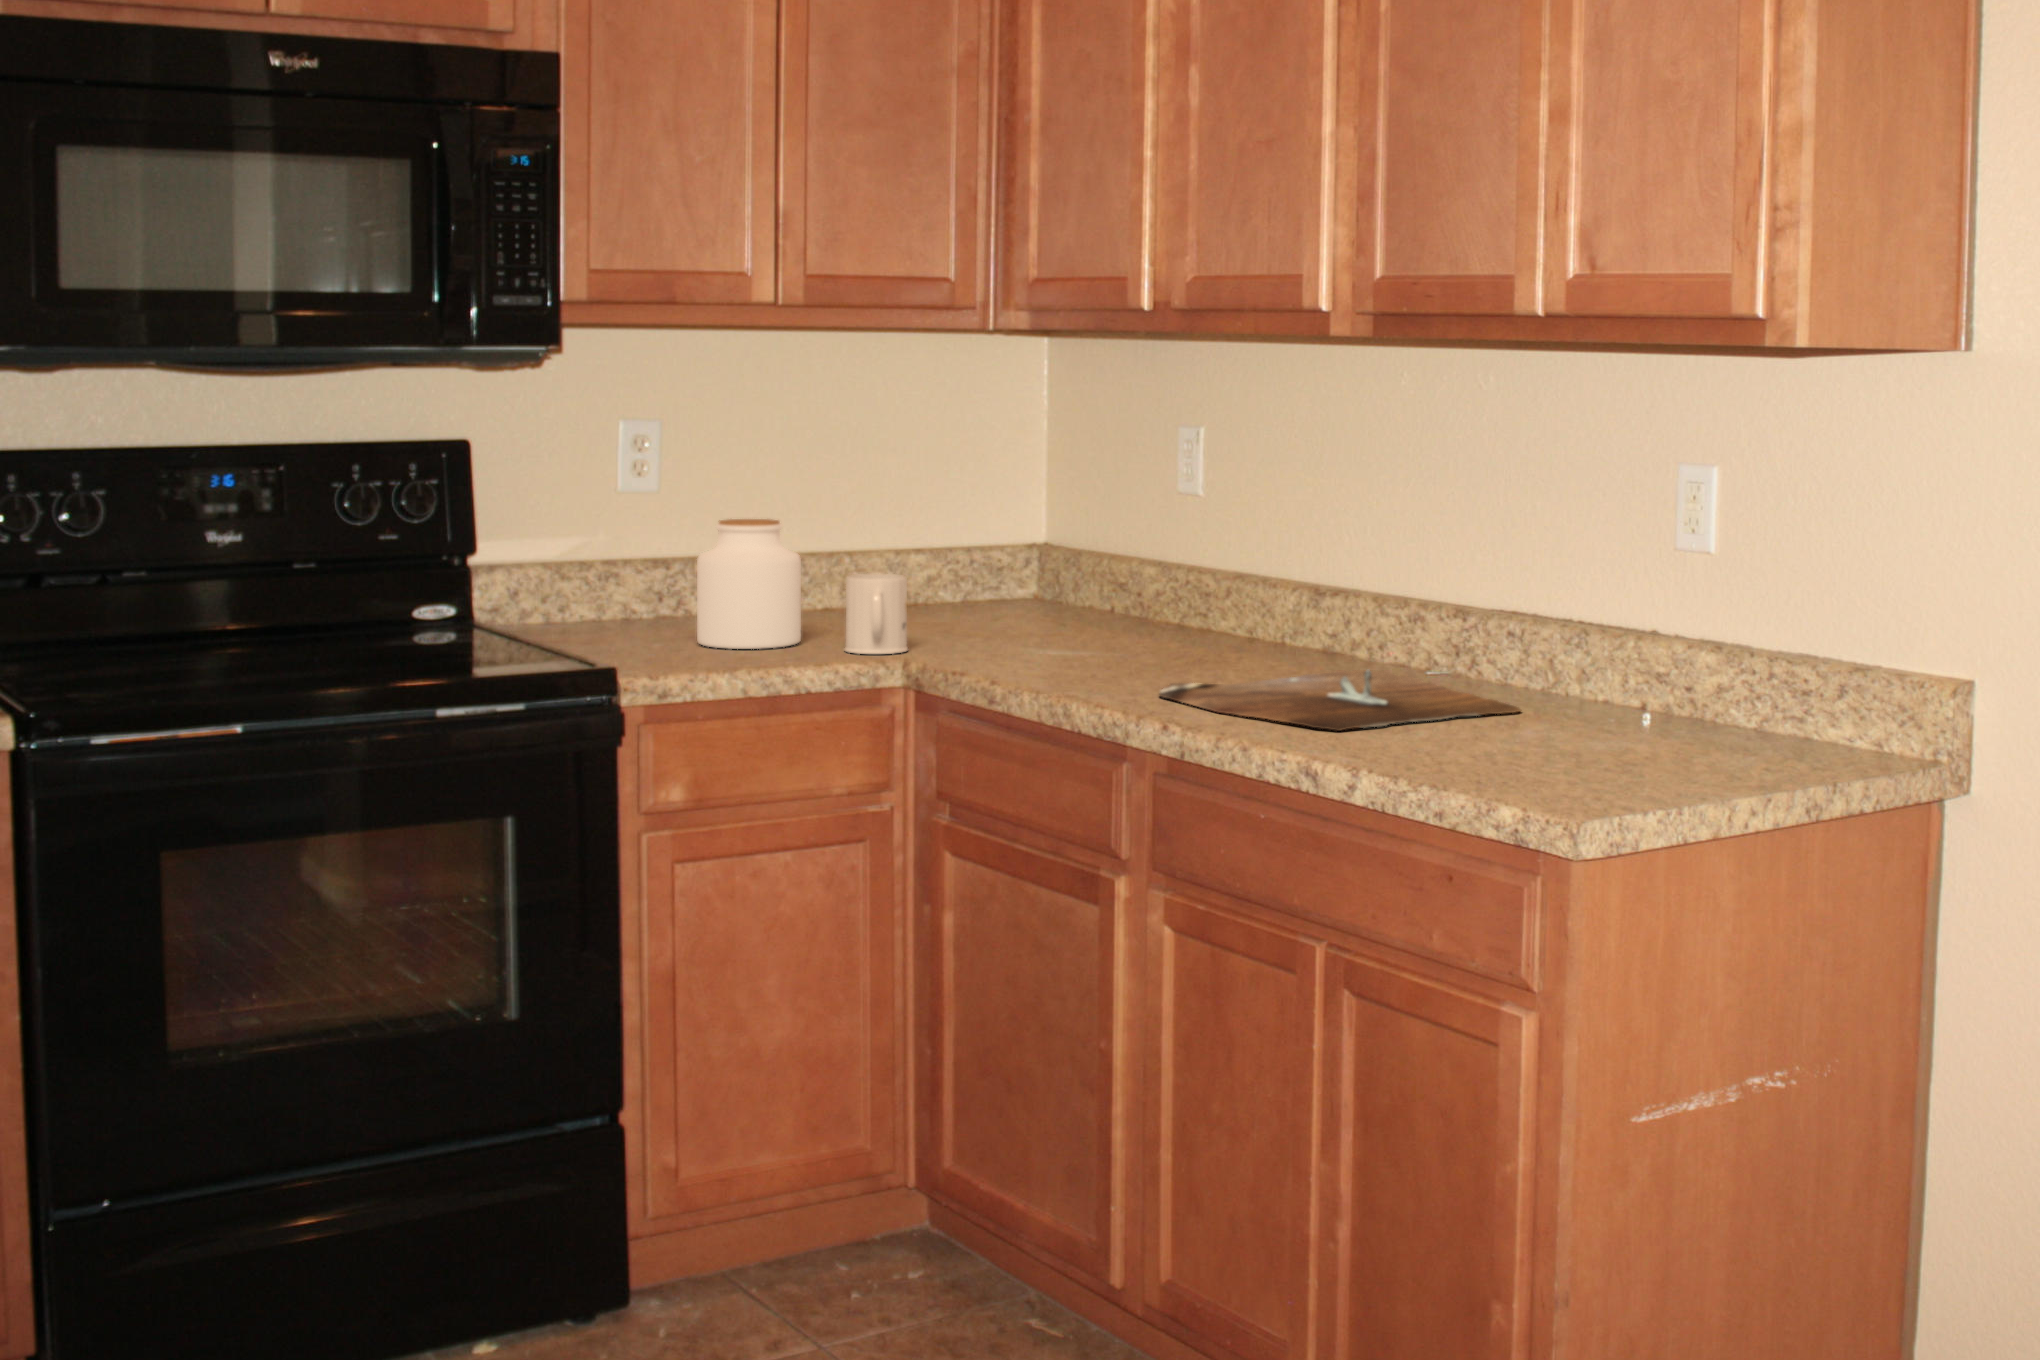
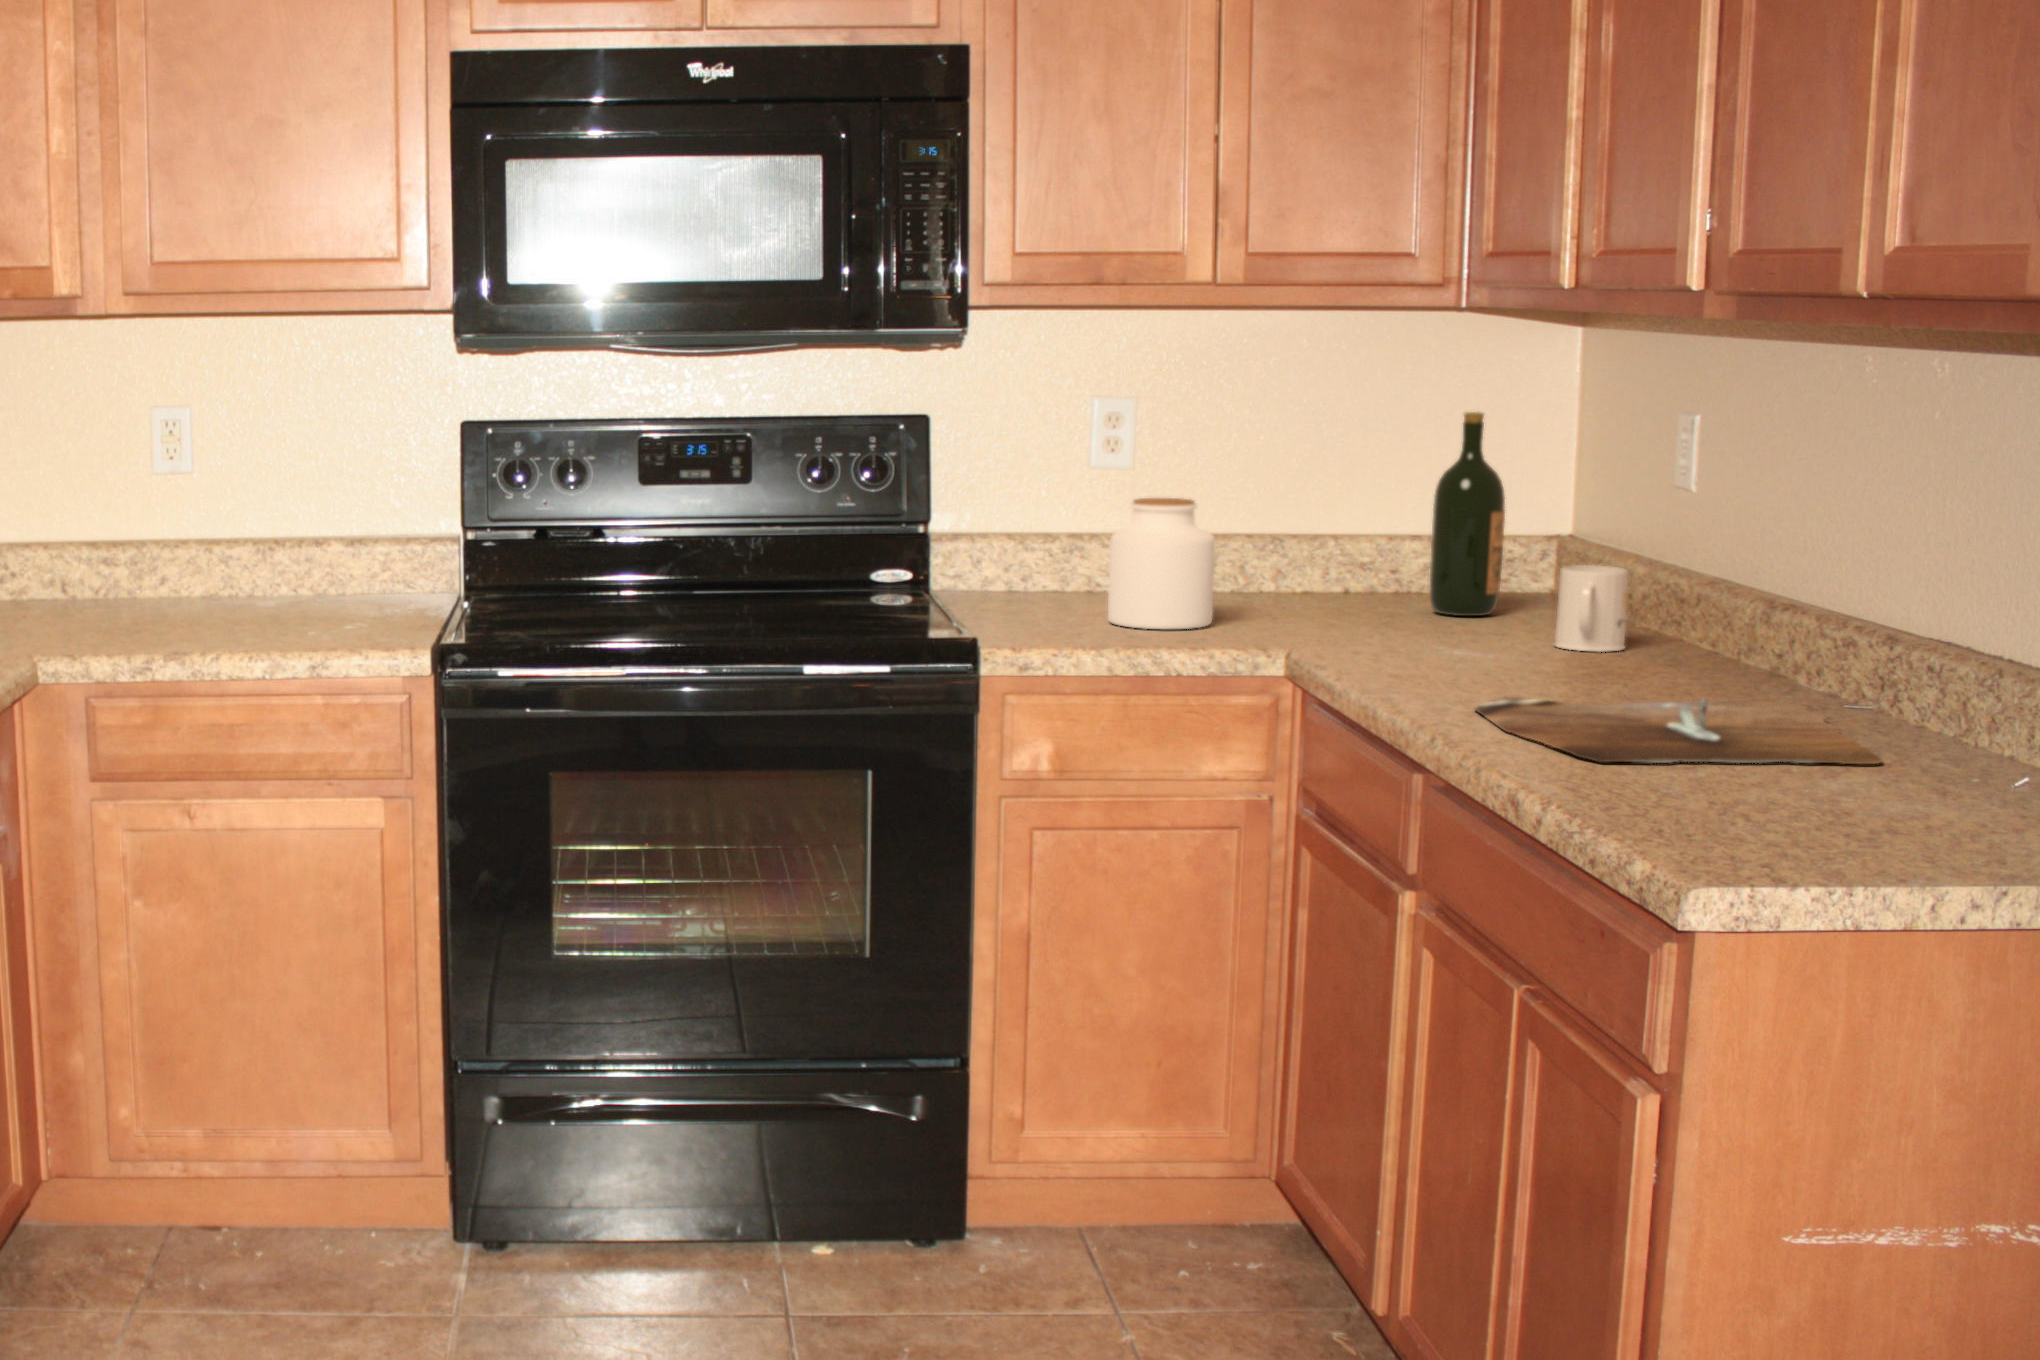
wine bottle: none [961,434,1025,620] -> present [1430,412,1505,616]
mug: present [845,574,908,654] -> present [1554,565,1628,652]

